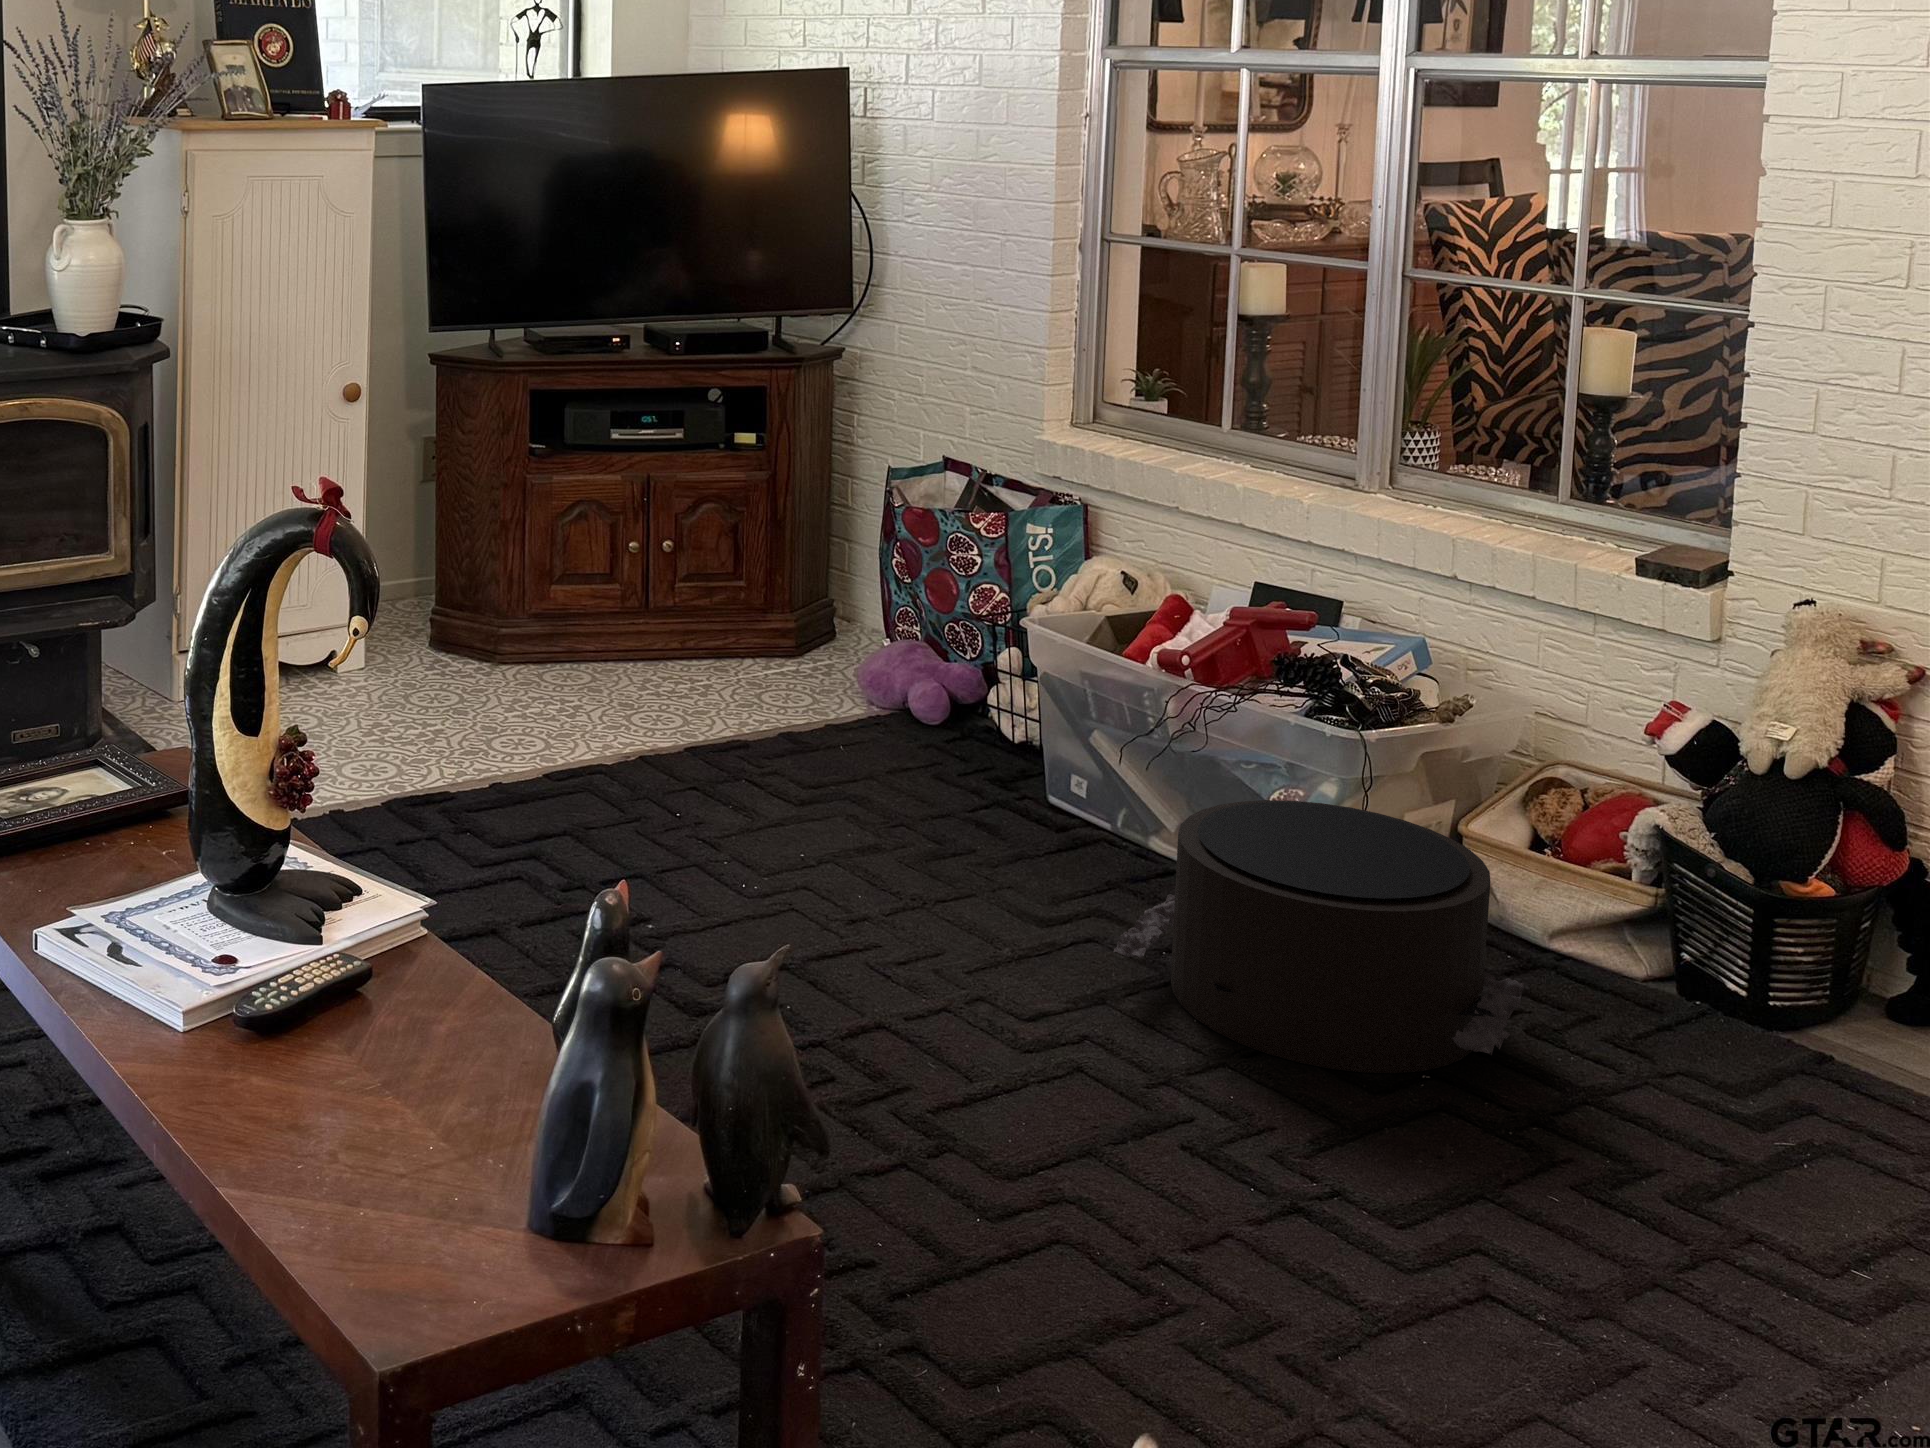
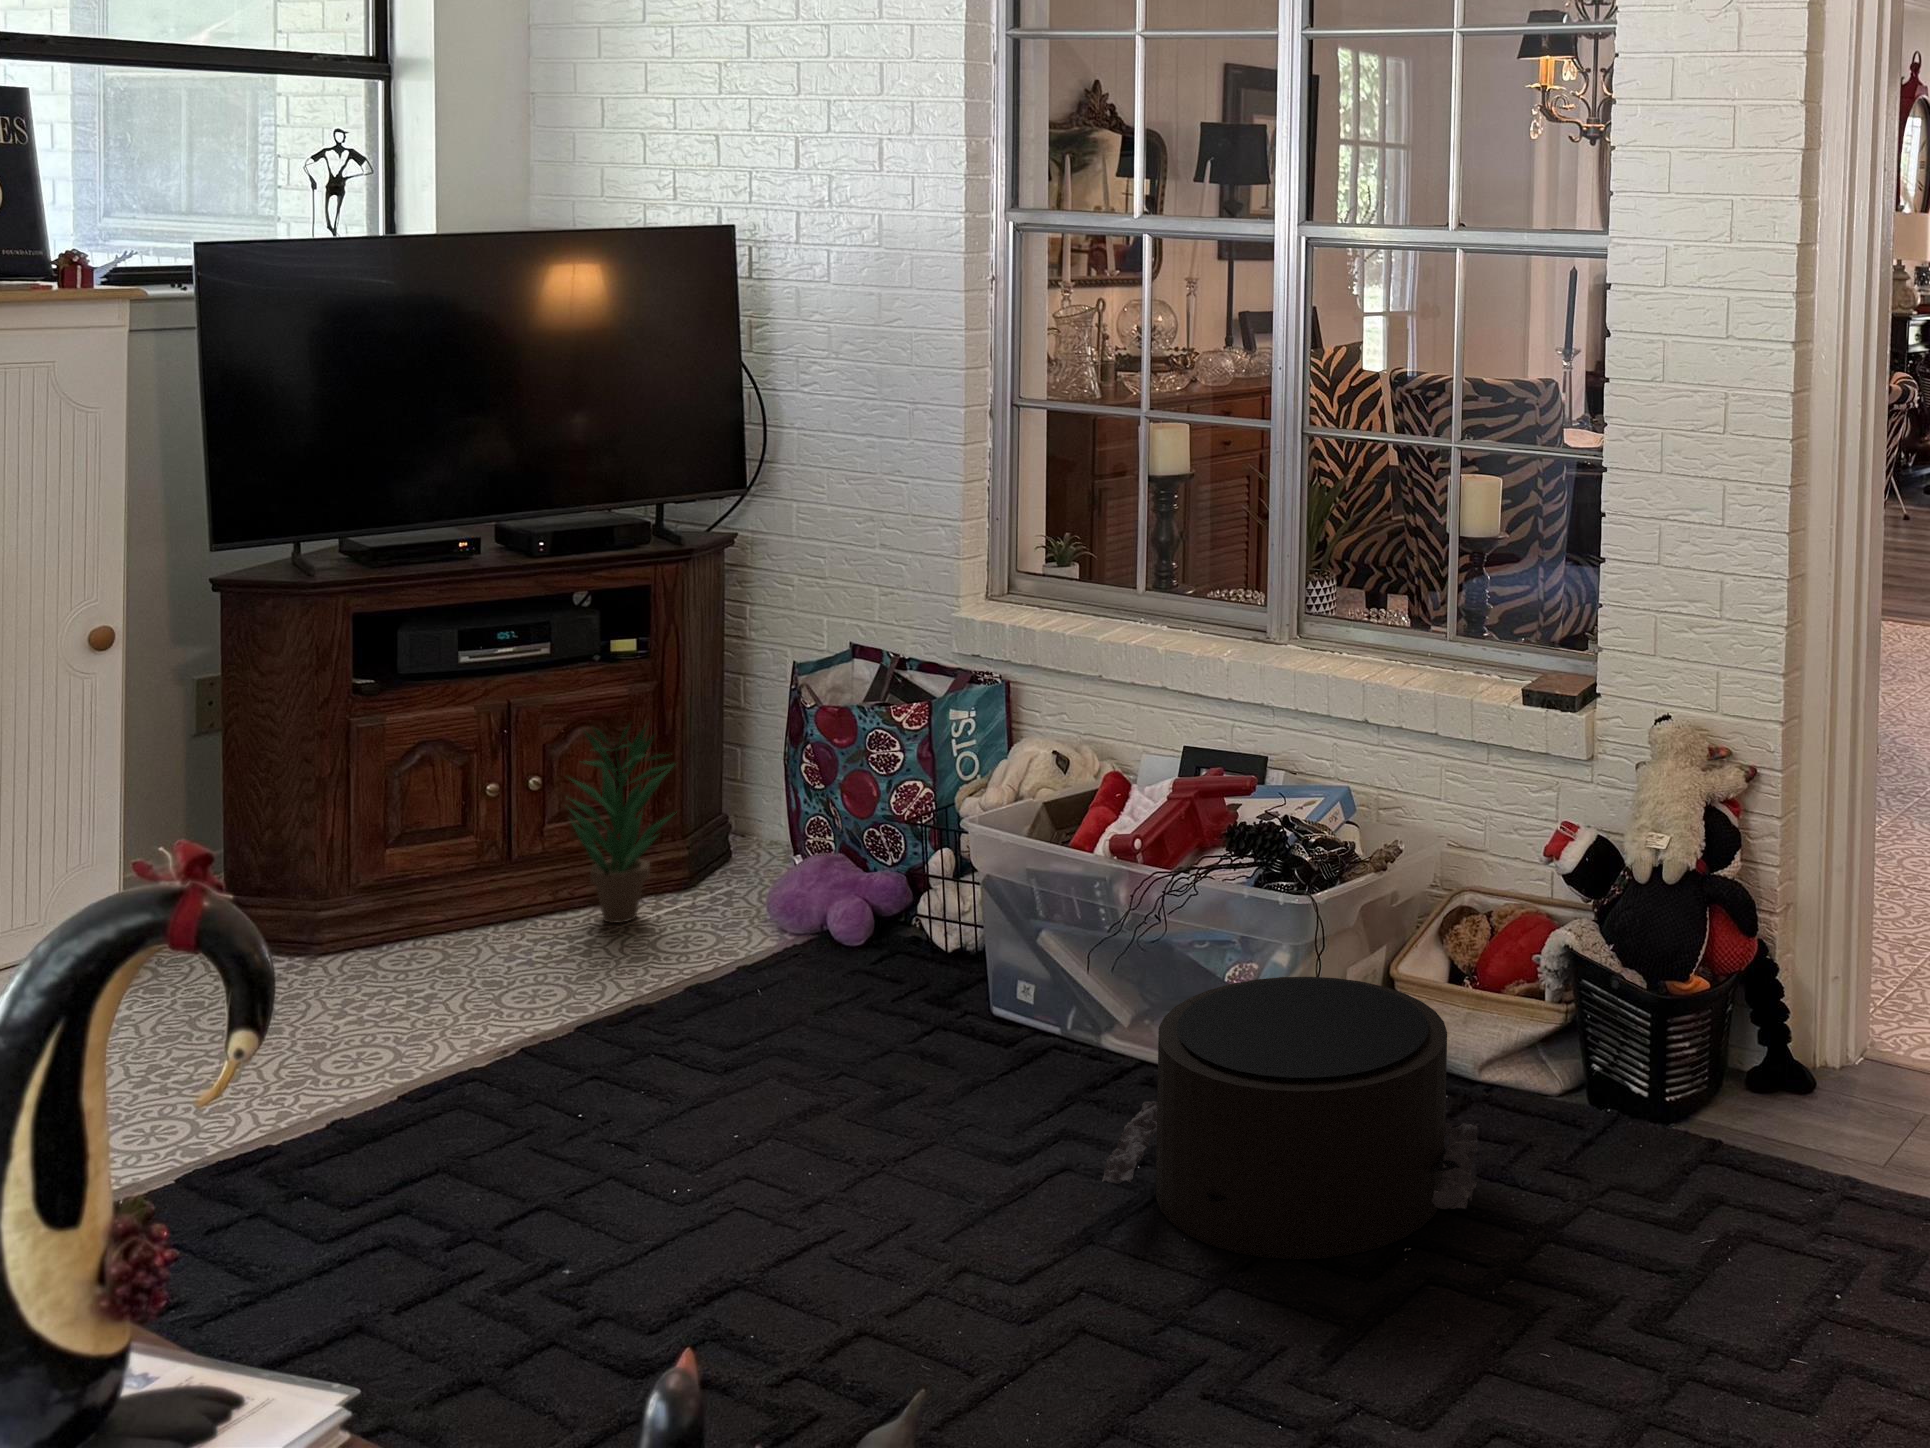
potted plant: none [689,499,785,675] -> present [569,721,676,923]

